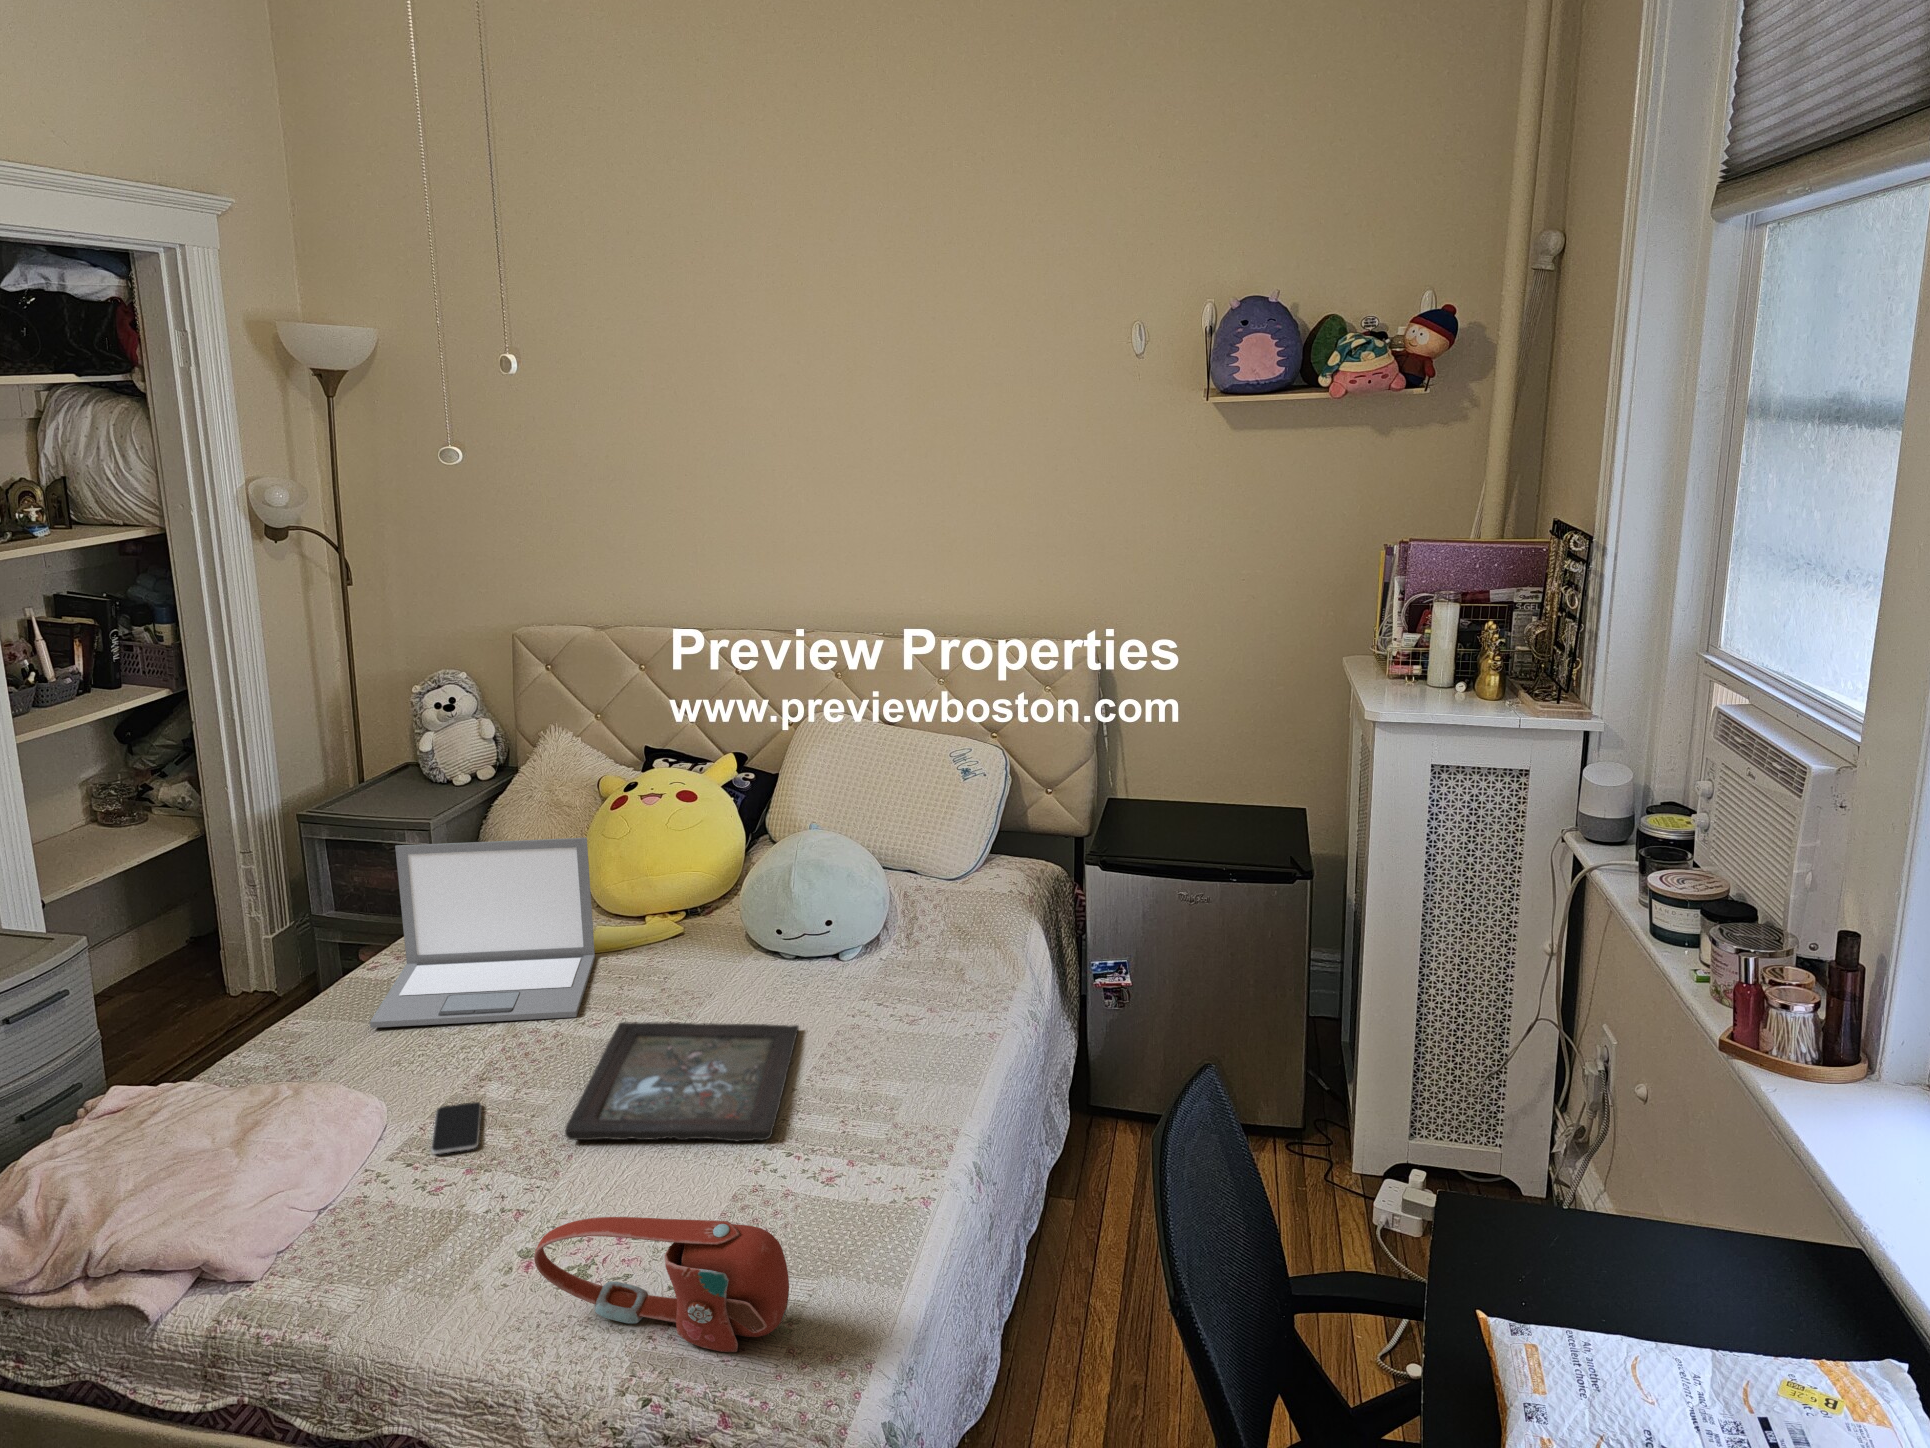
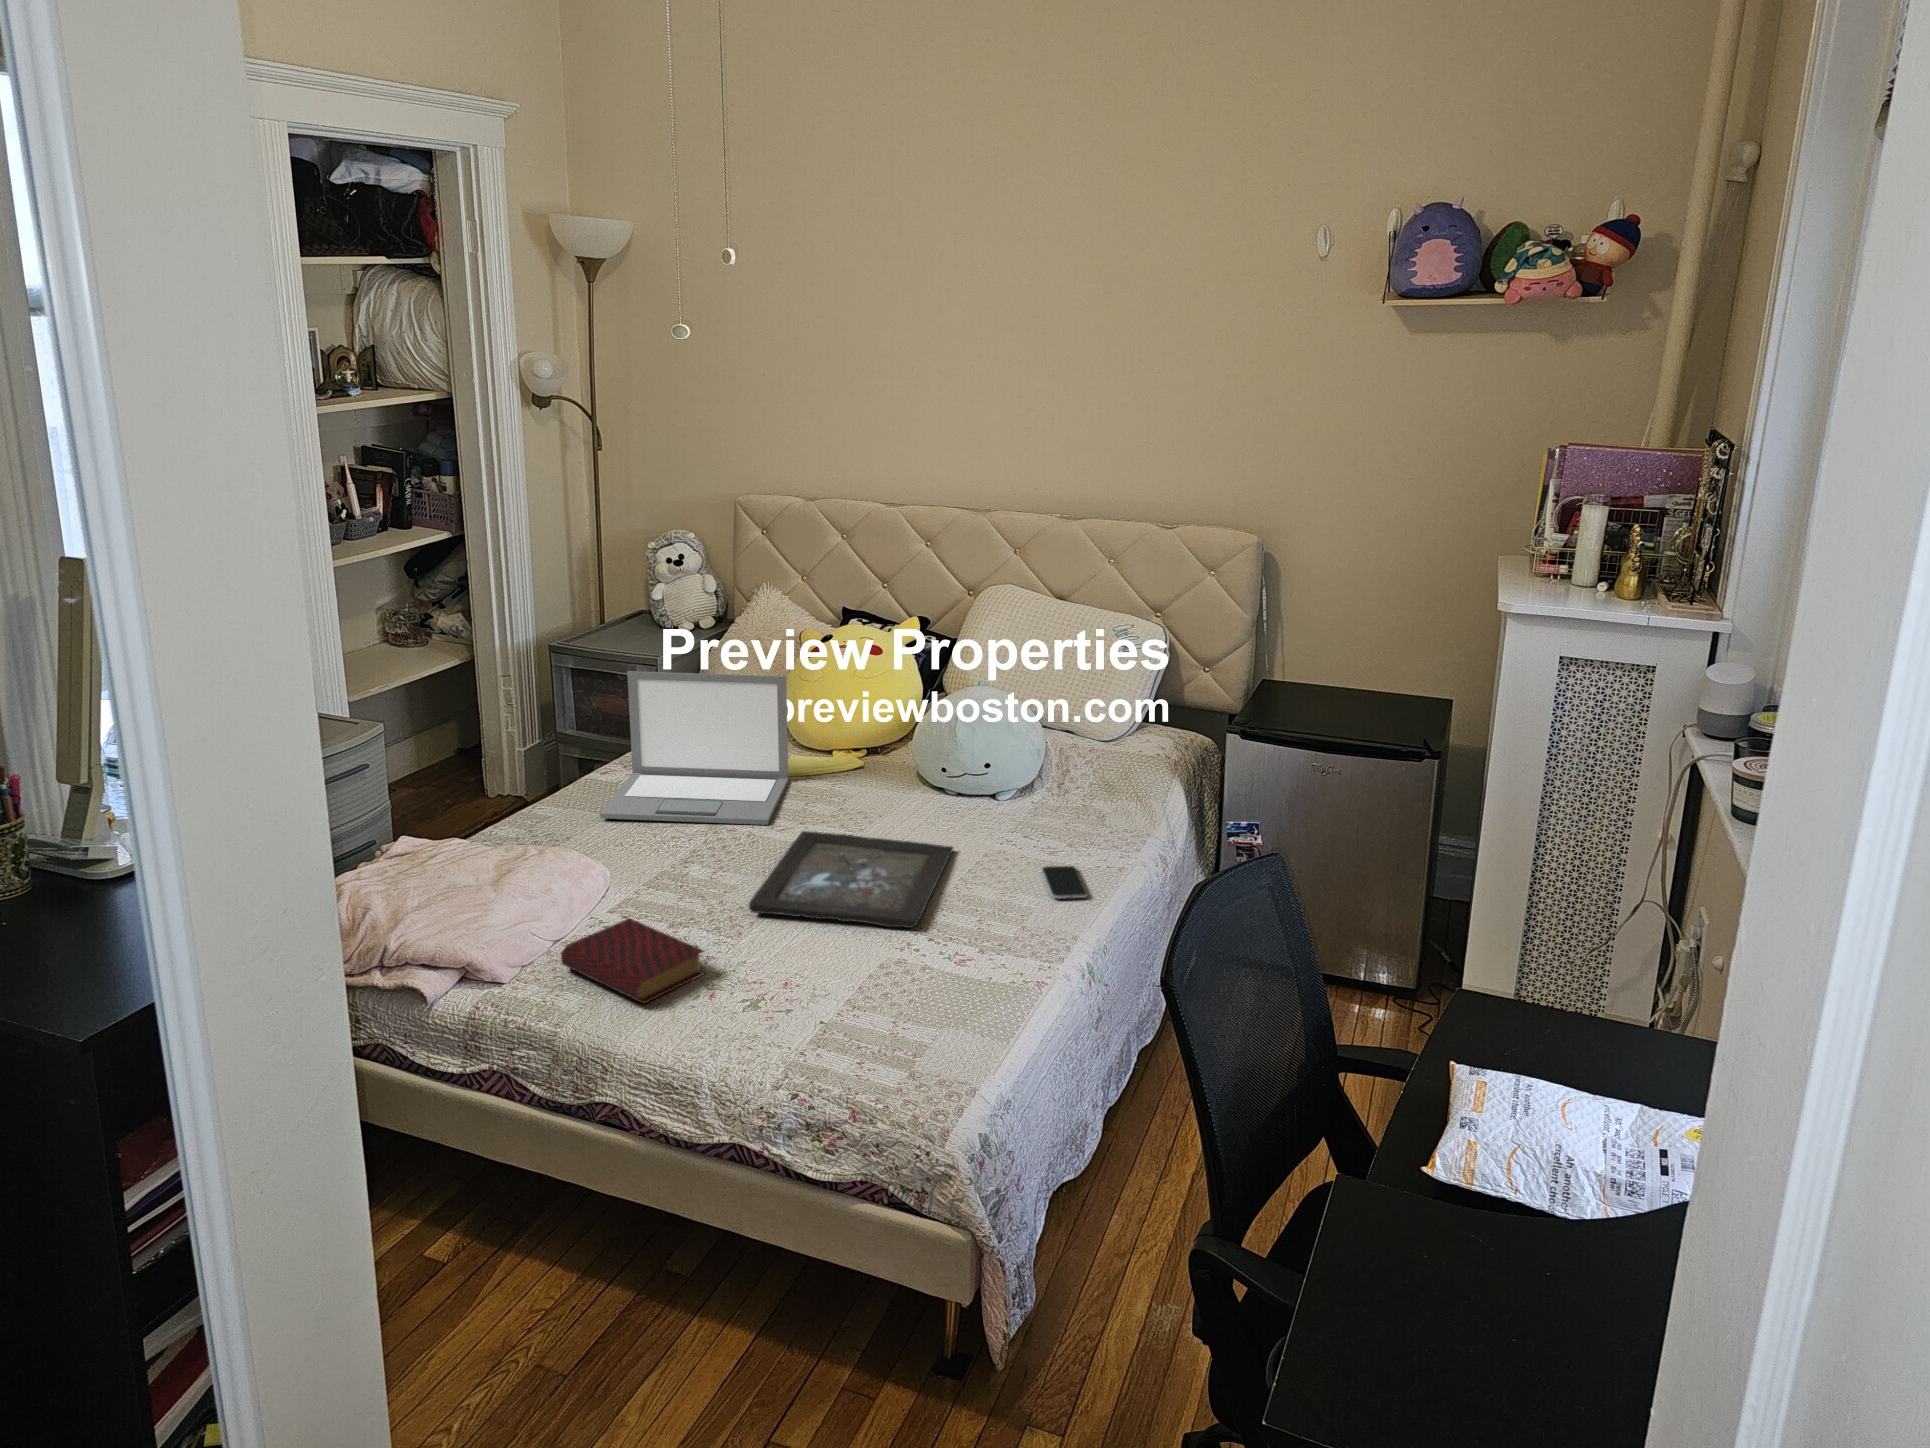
smartphone: present [431,1102,481,1154] -> present [1042,866,1087,899]
book: none [328,1168,520,1290] -> present [561,918,705,1003]
handbag: present [534,1217,789,1352] -> none [714,954,910,1069]

